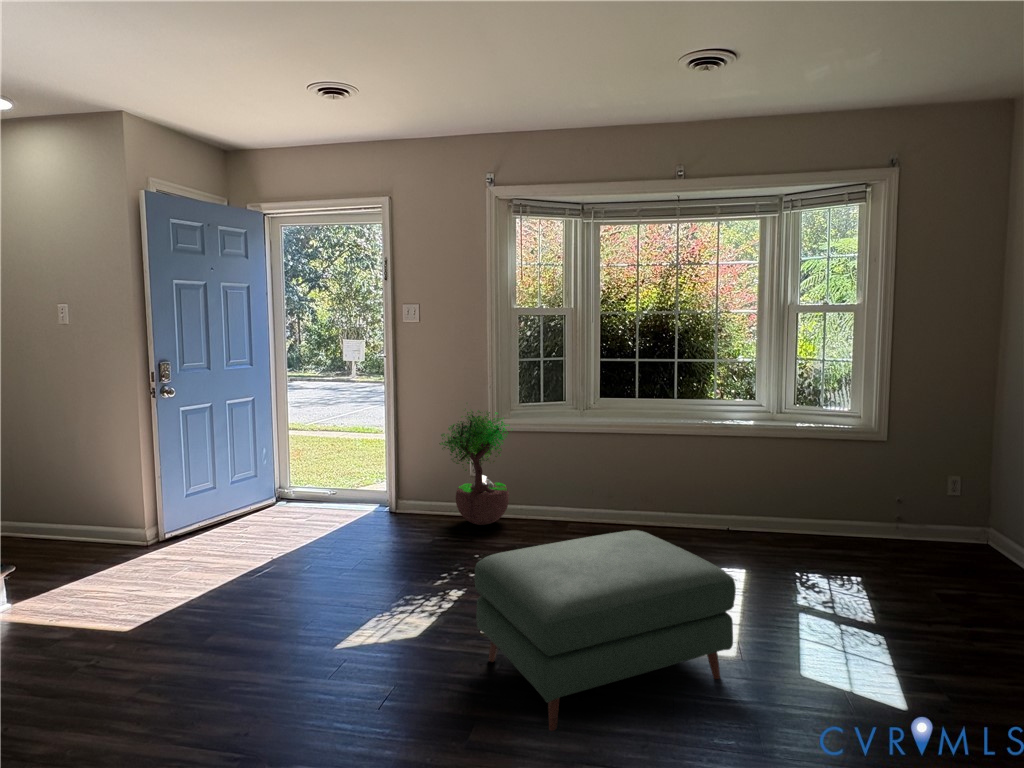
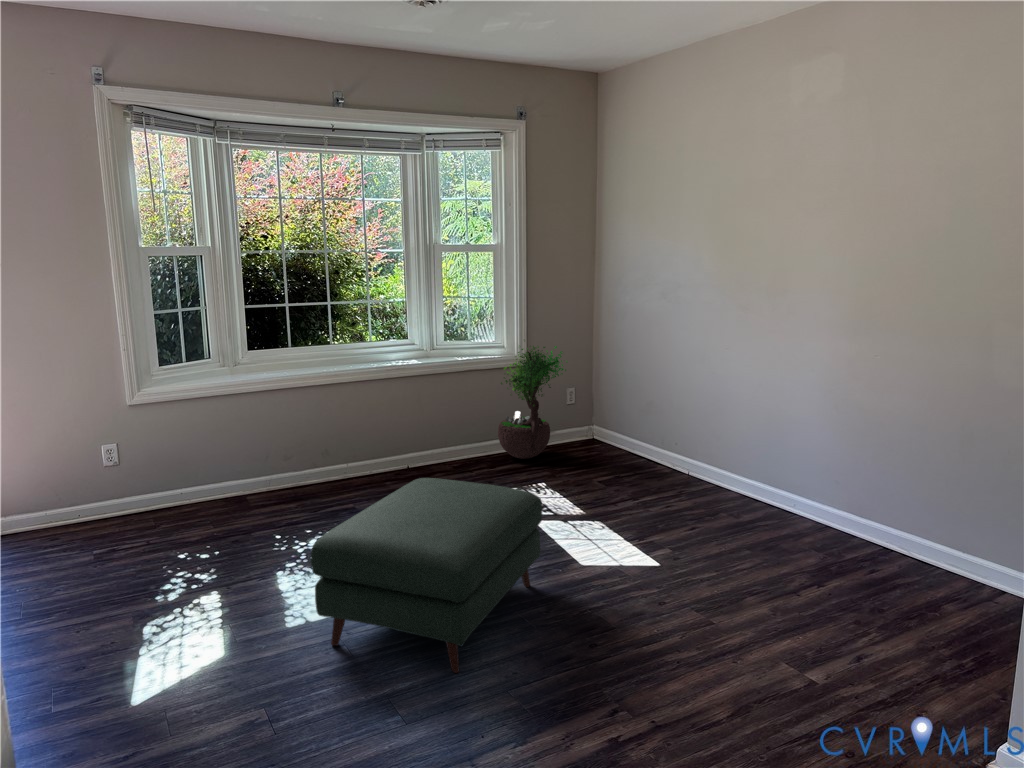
potted tree: present [439,409,510,525] -> present [498,346,566,459]

